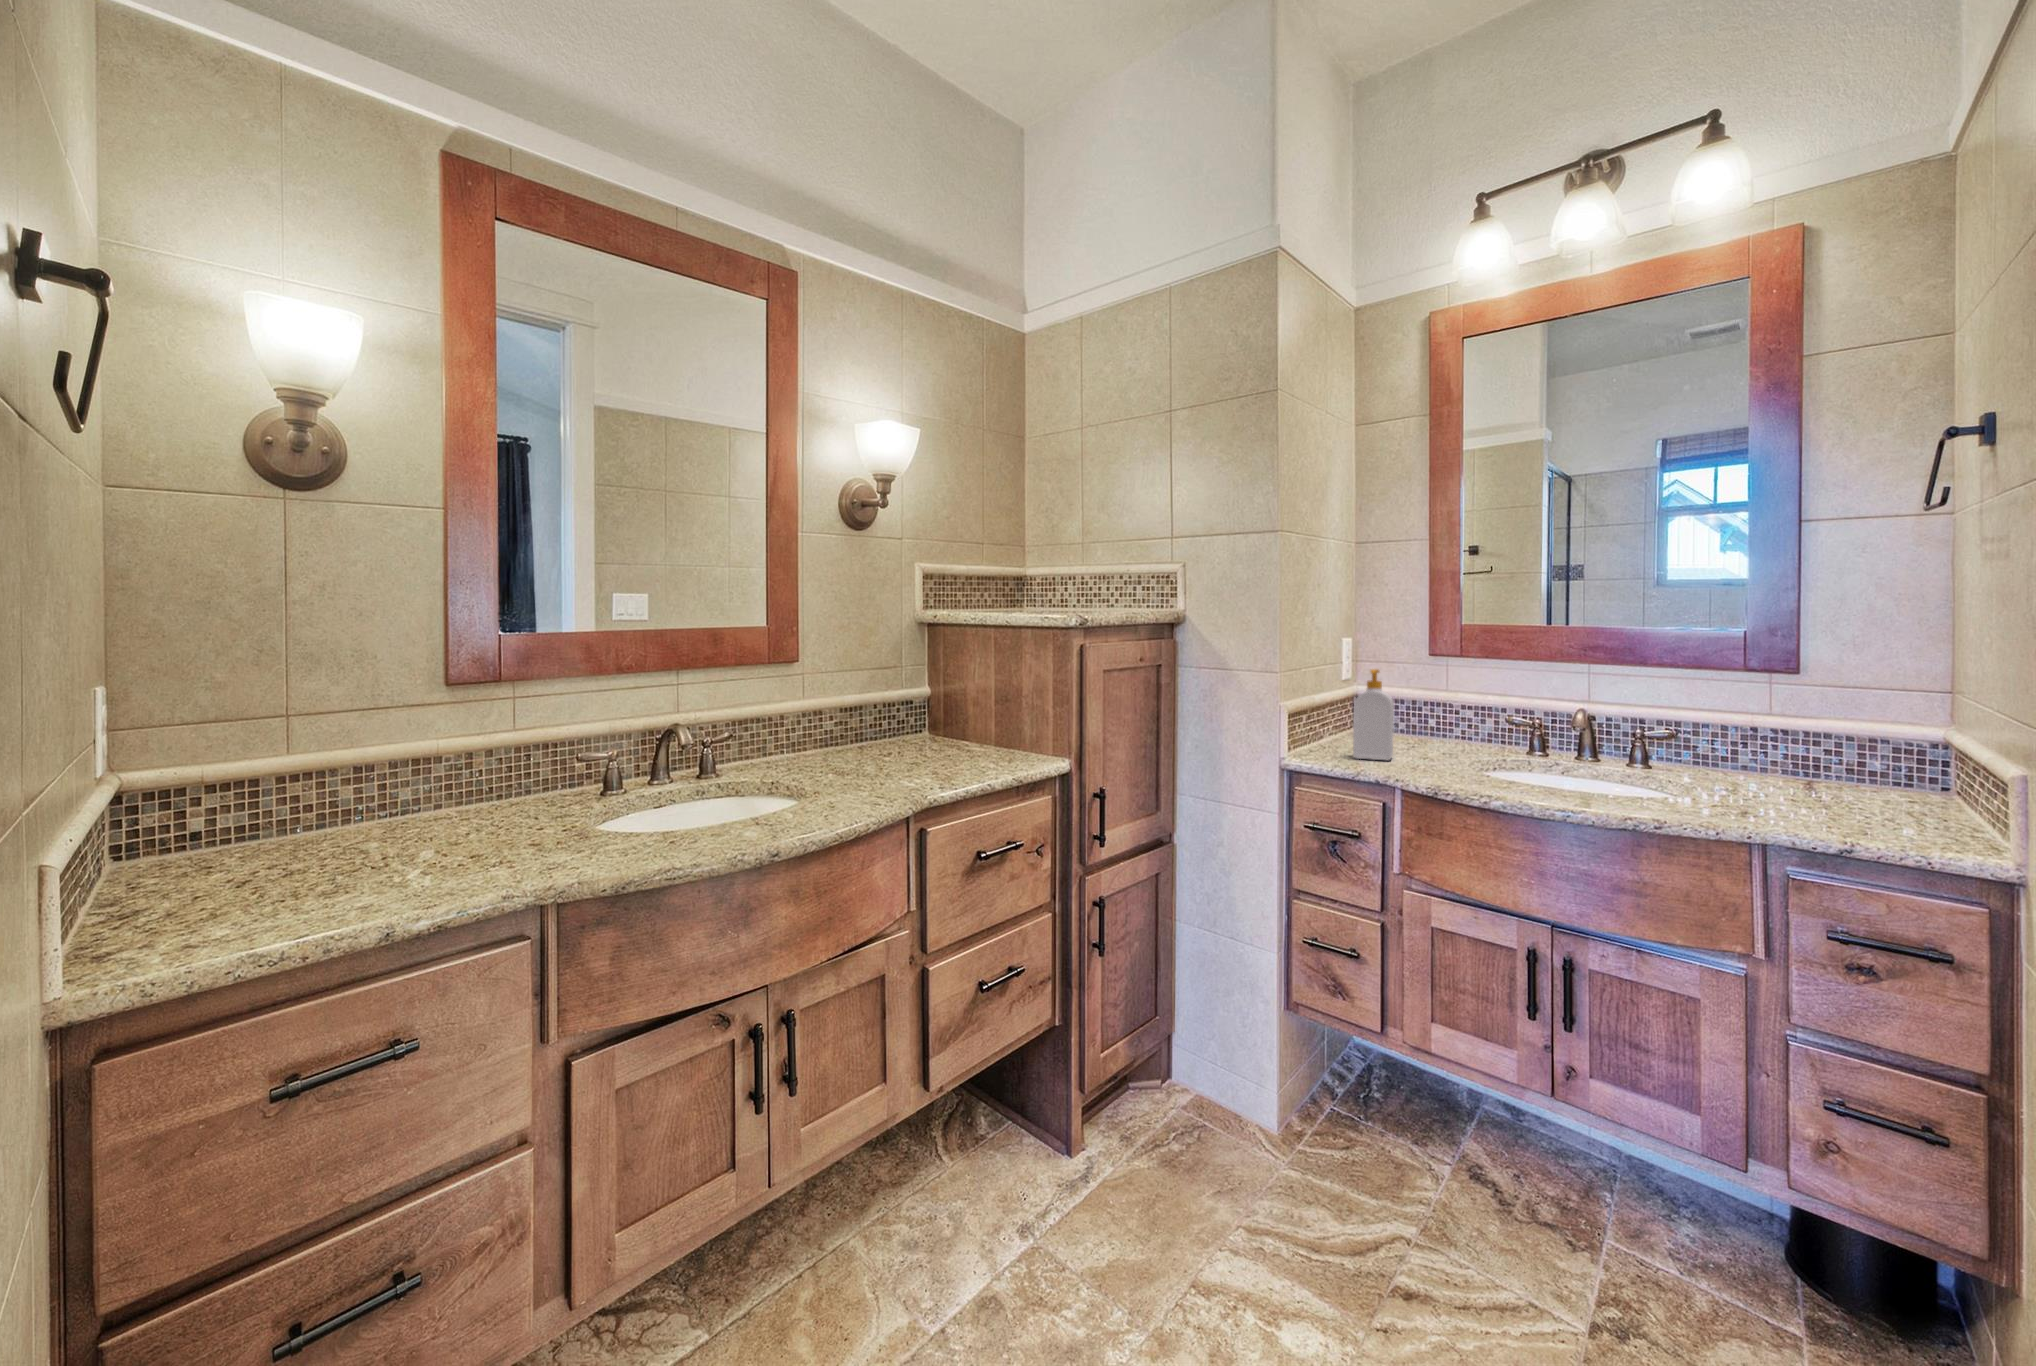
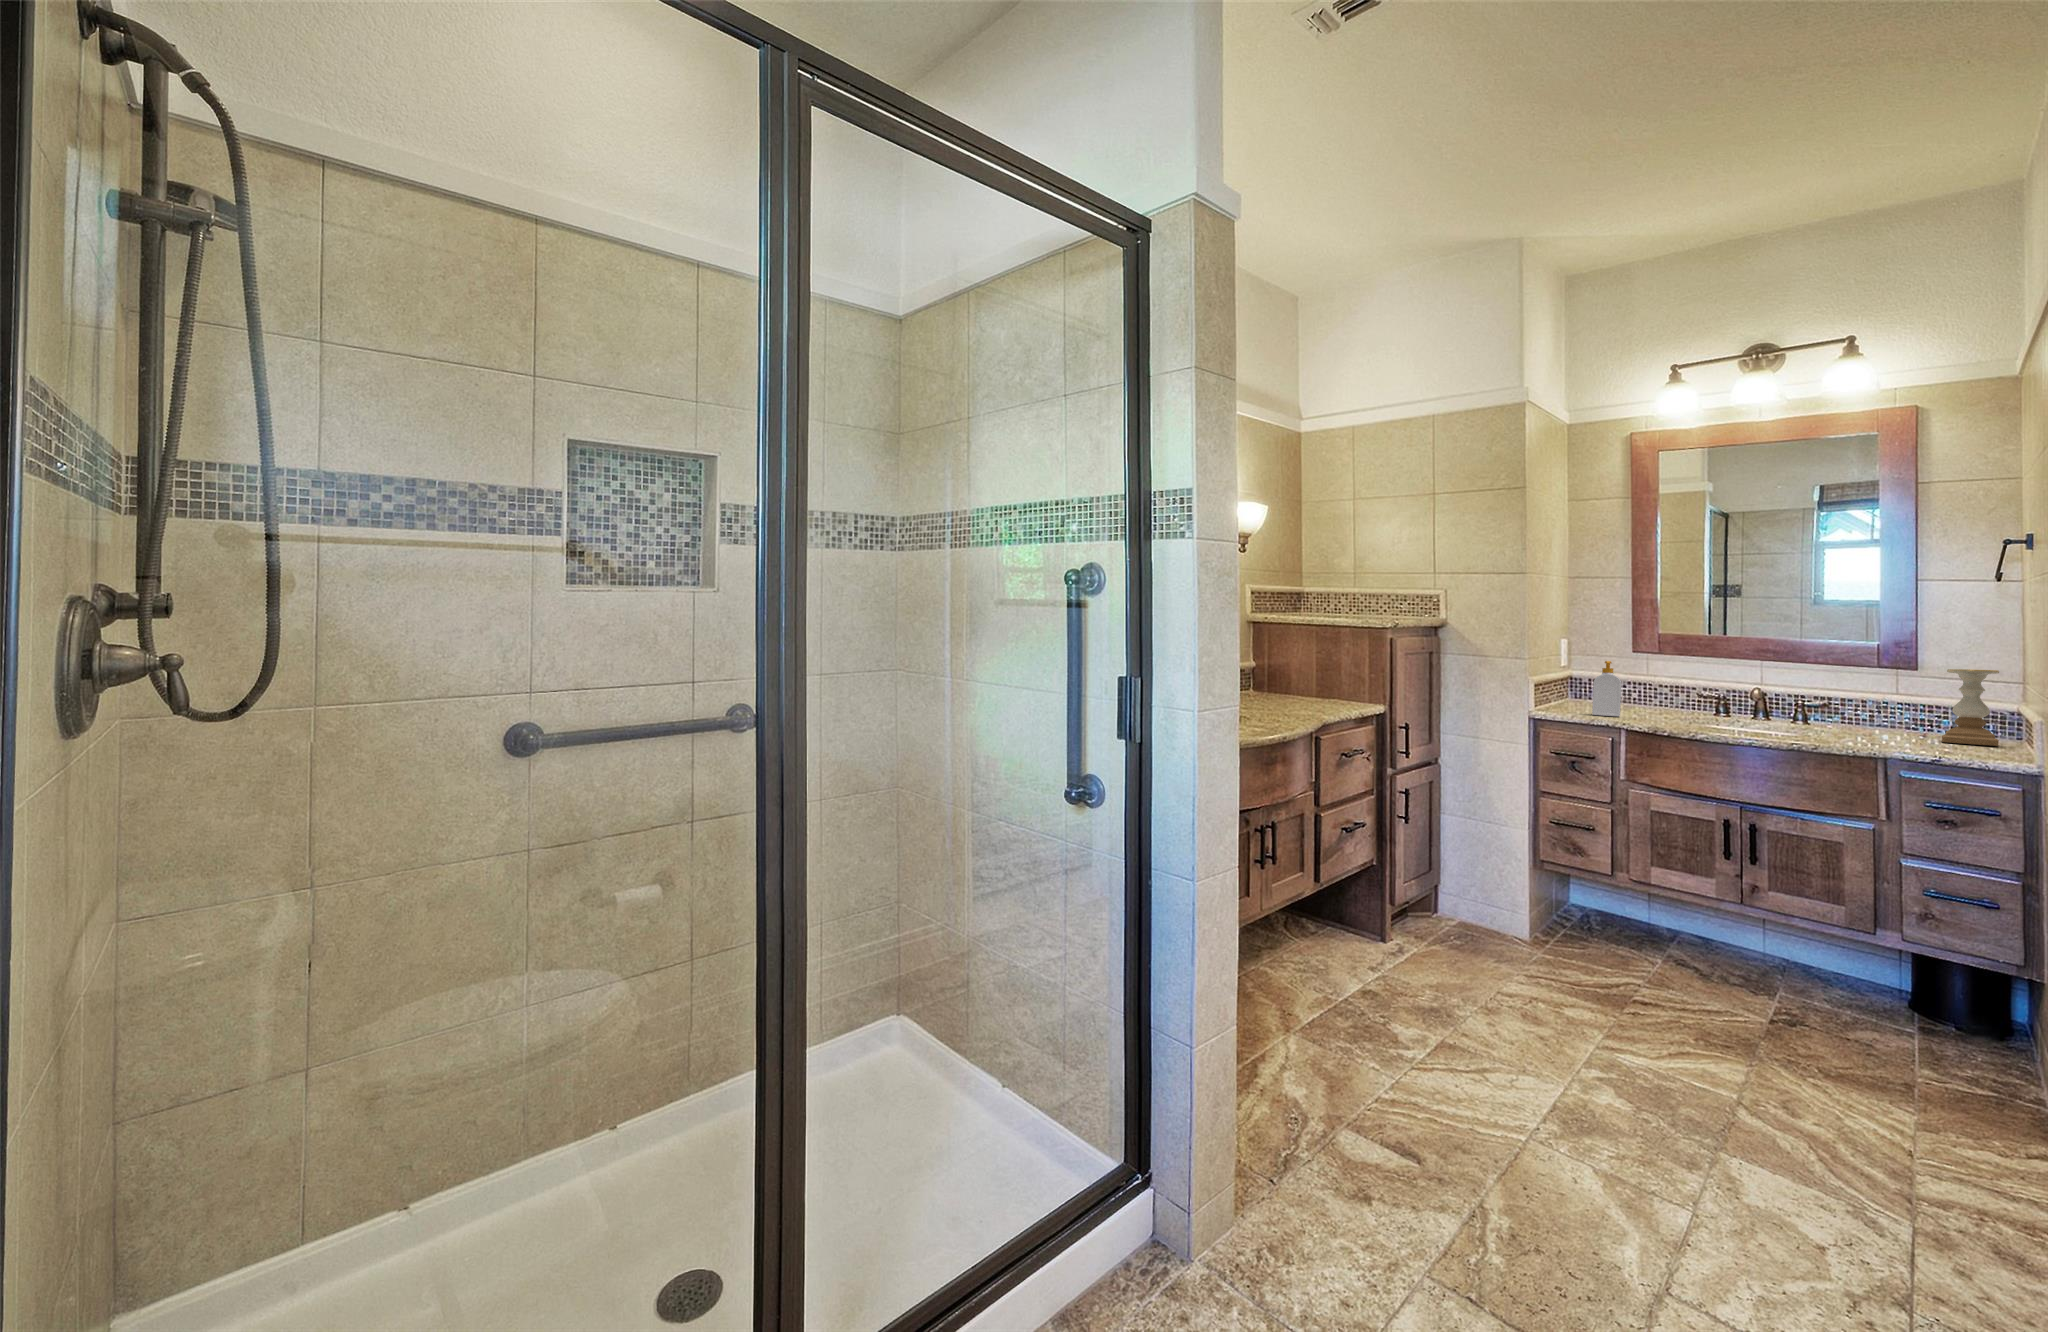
candle holder: none [1842,680,1929,815] -> present [1942,669,1999,746]

